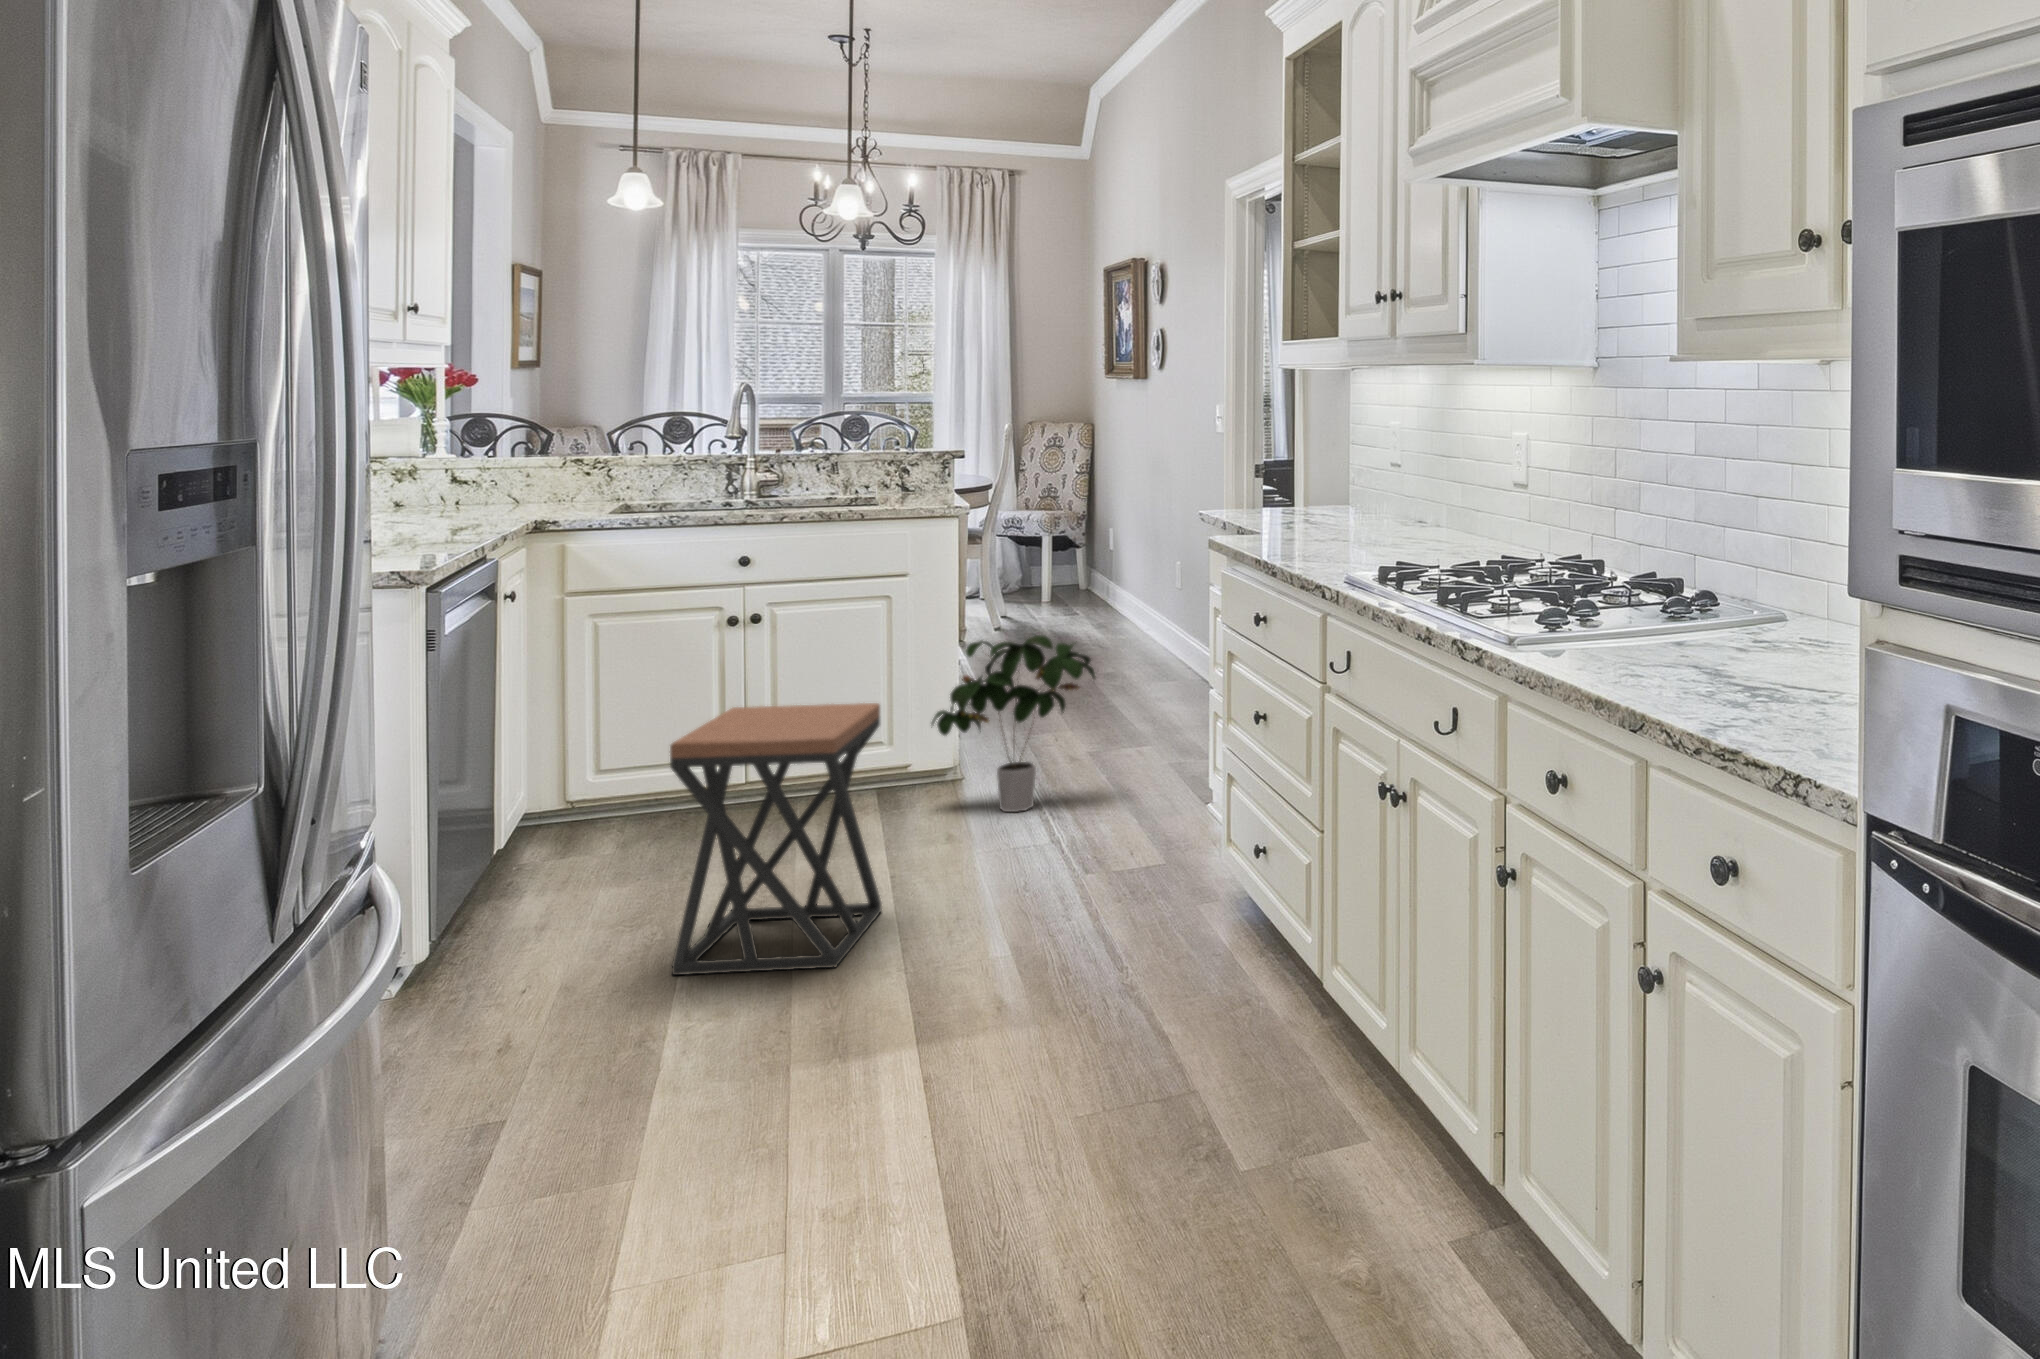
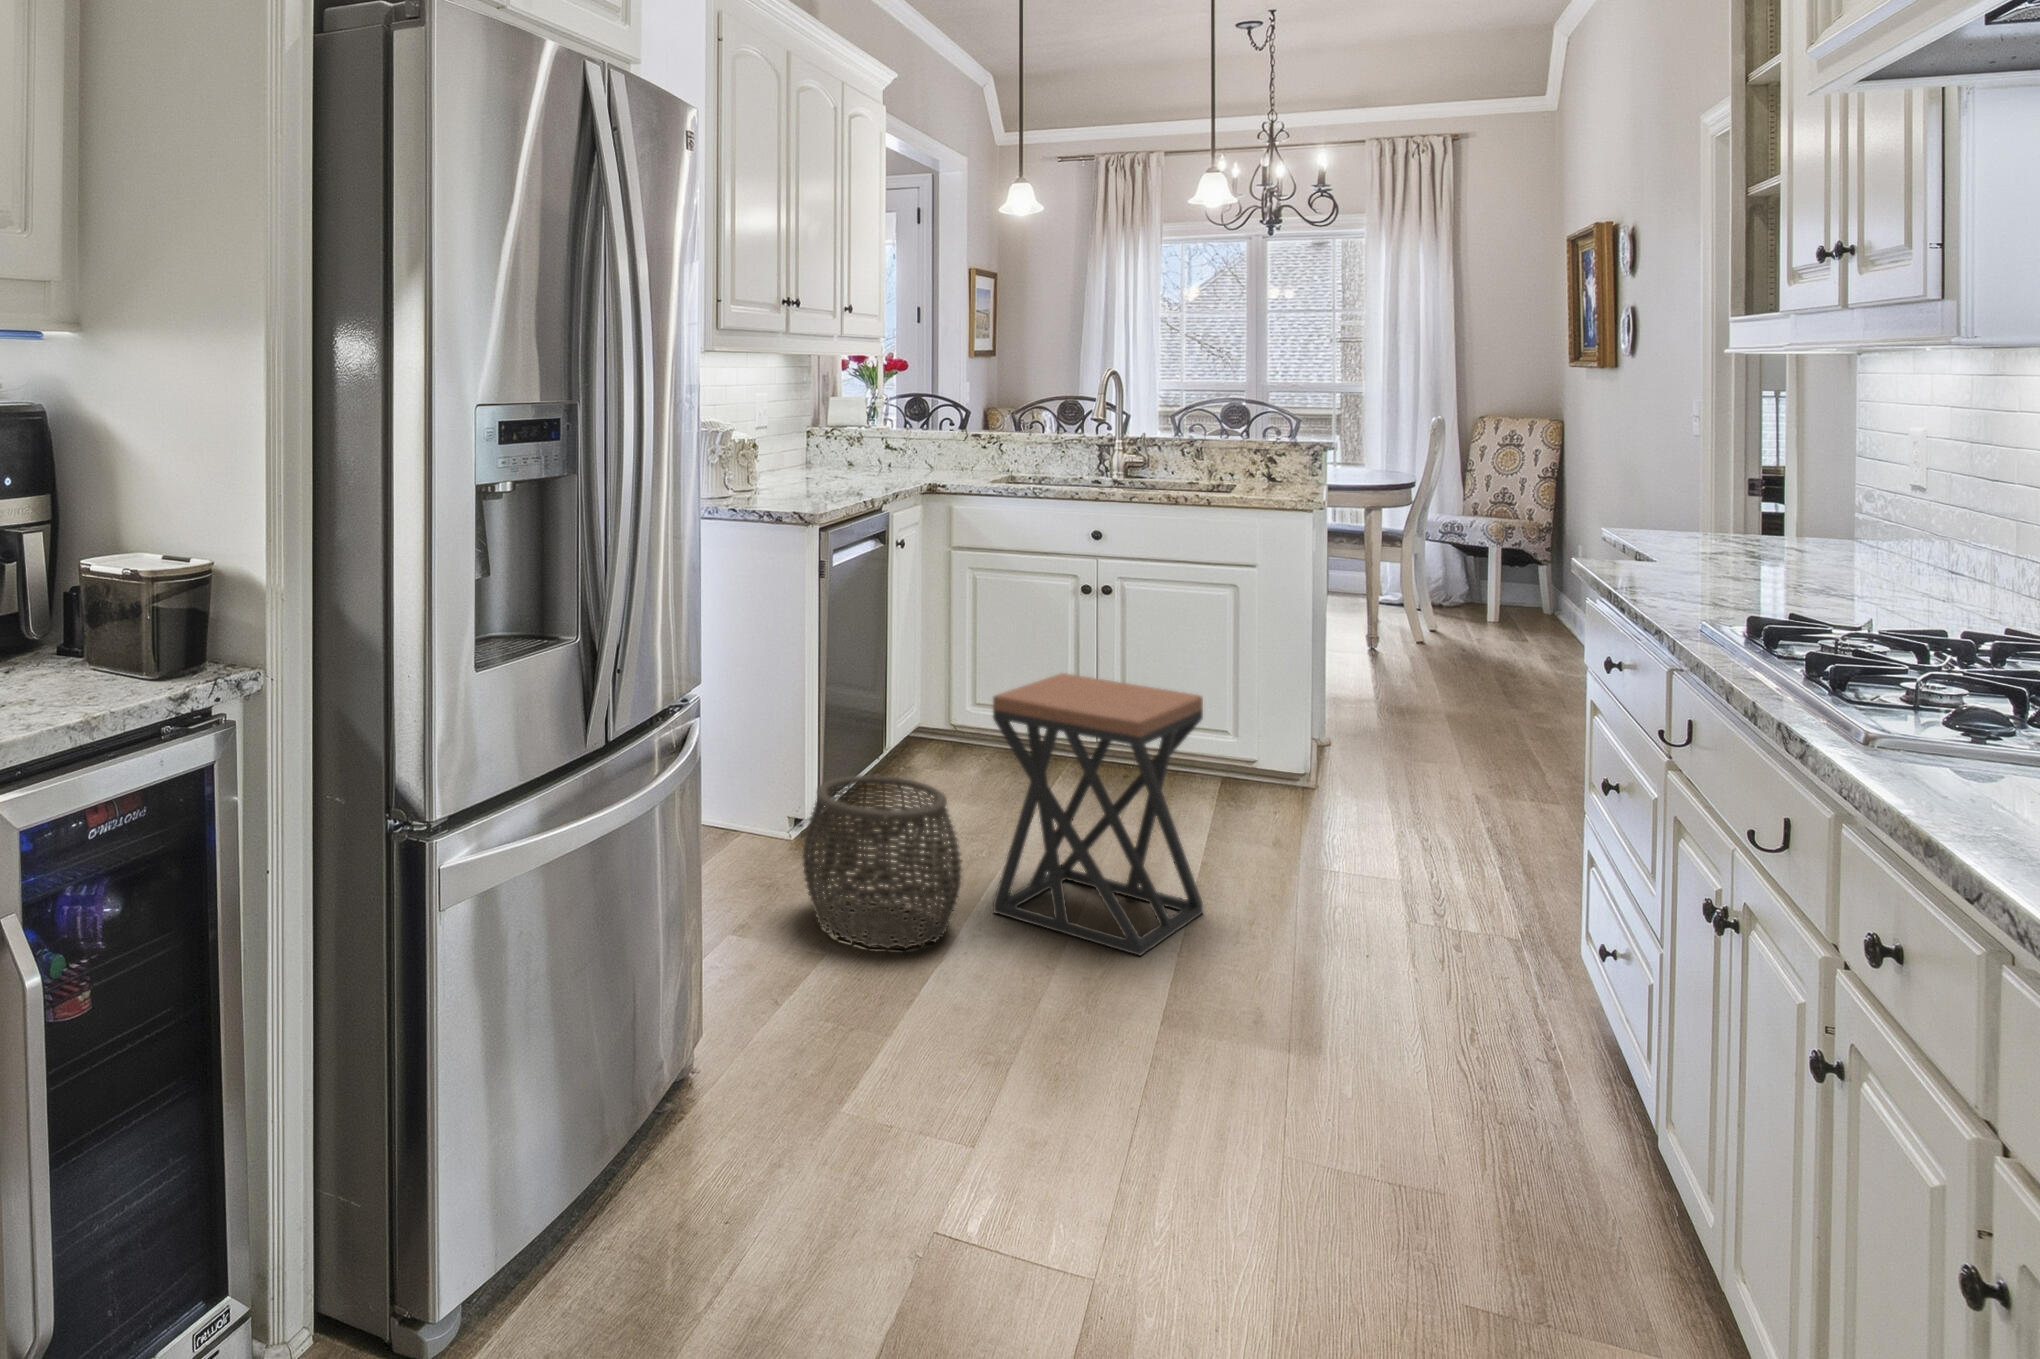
potted plant: present [932,635,1096,812] -> none [1288,648,1490,849]
woven basket: none [436,856,646,1060] -> present [803,775,962,948]

